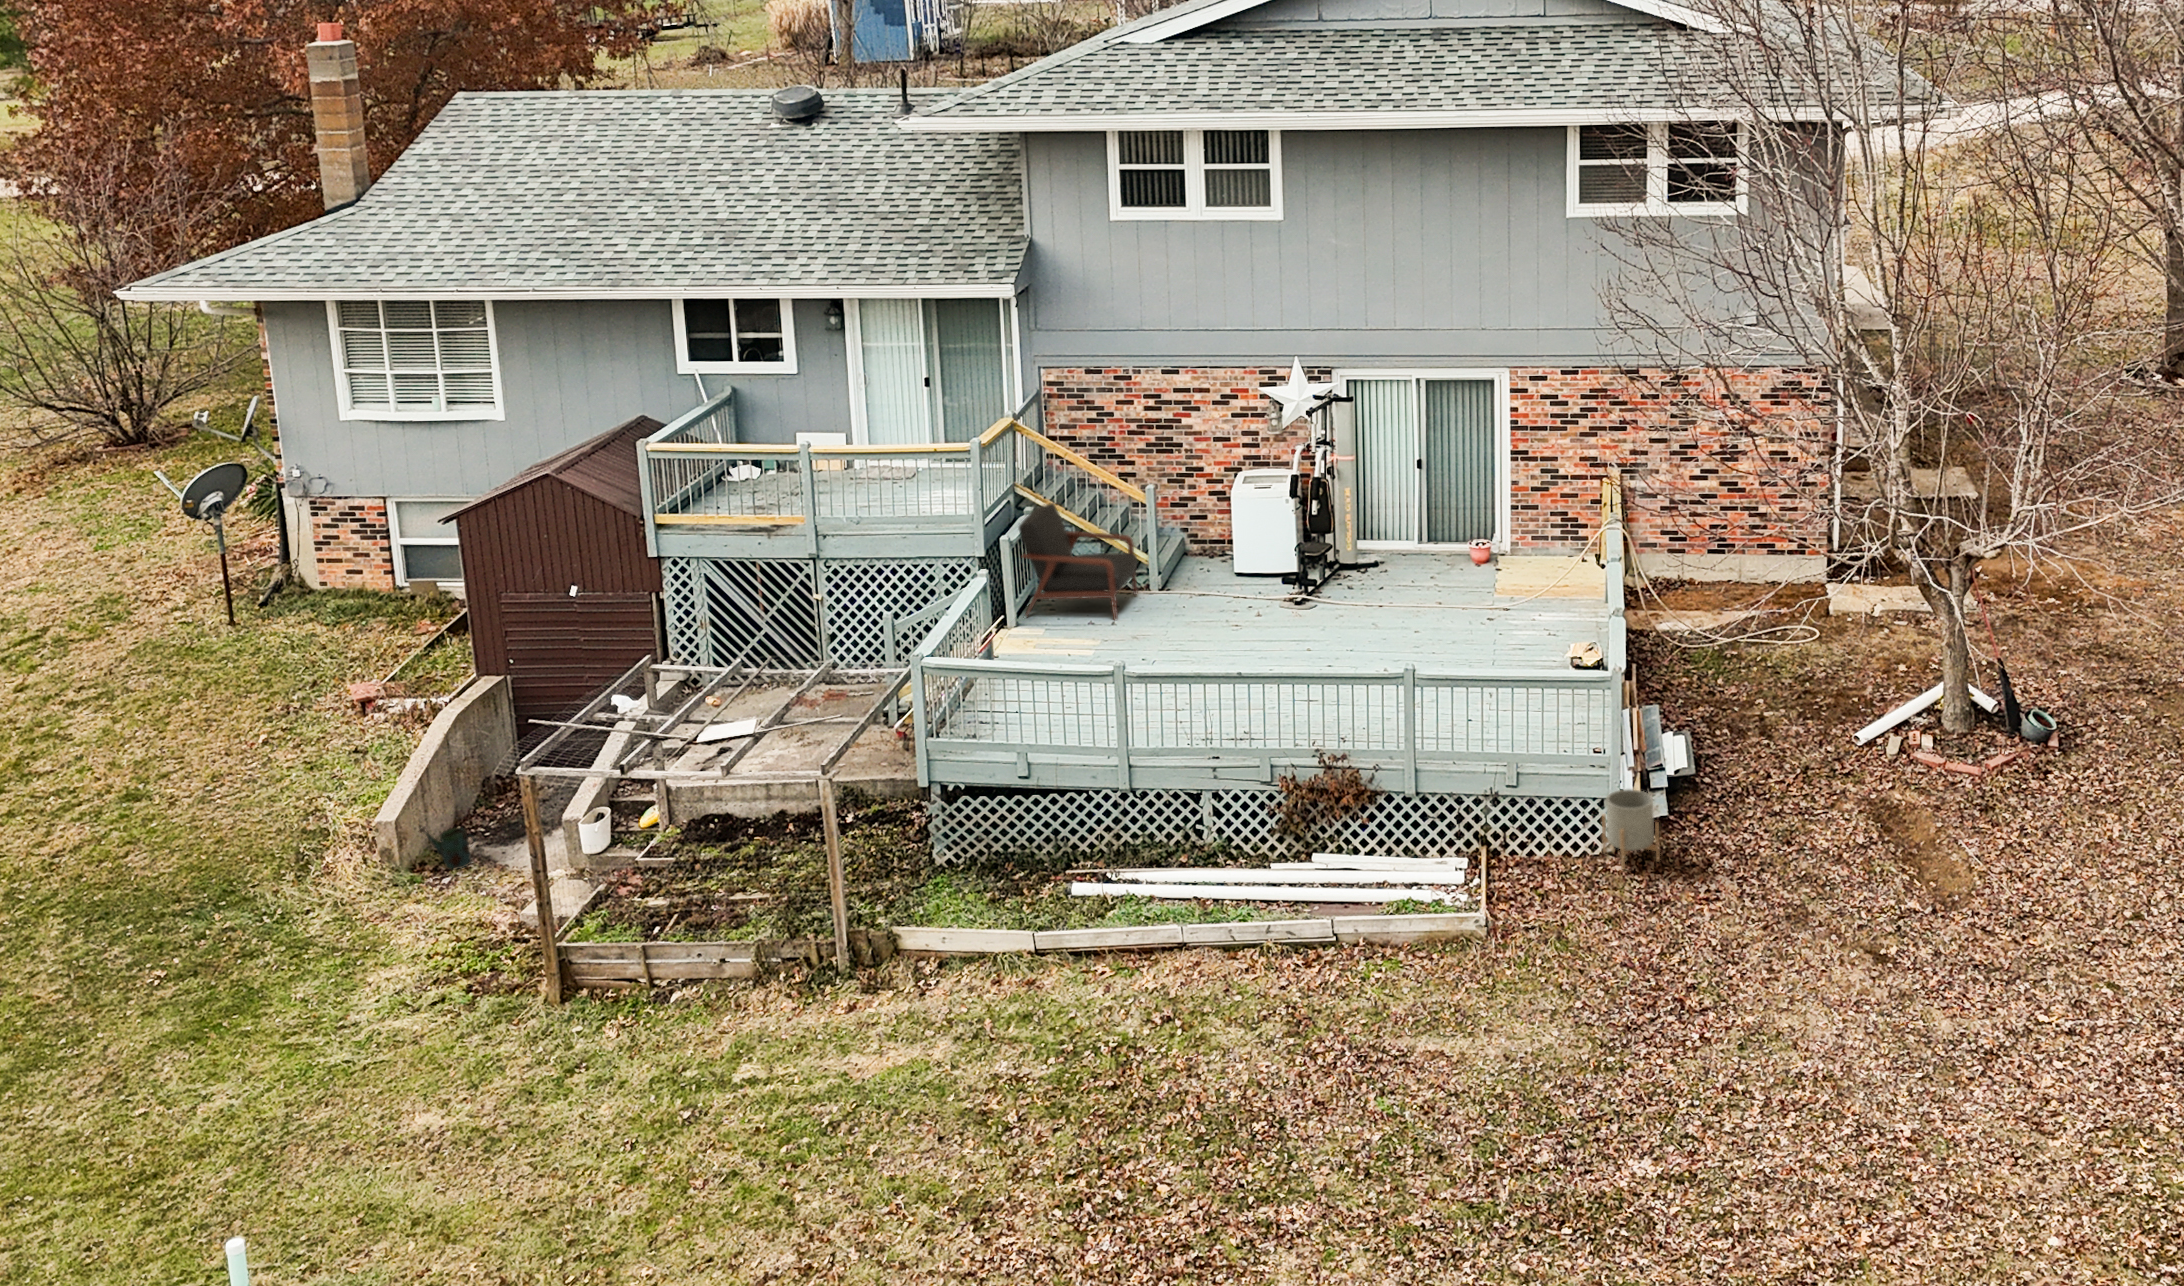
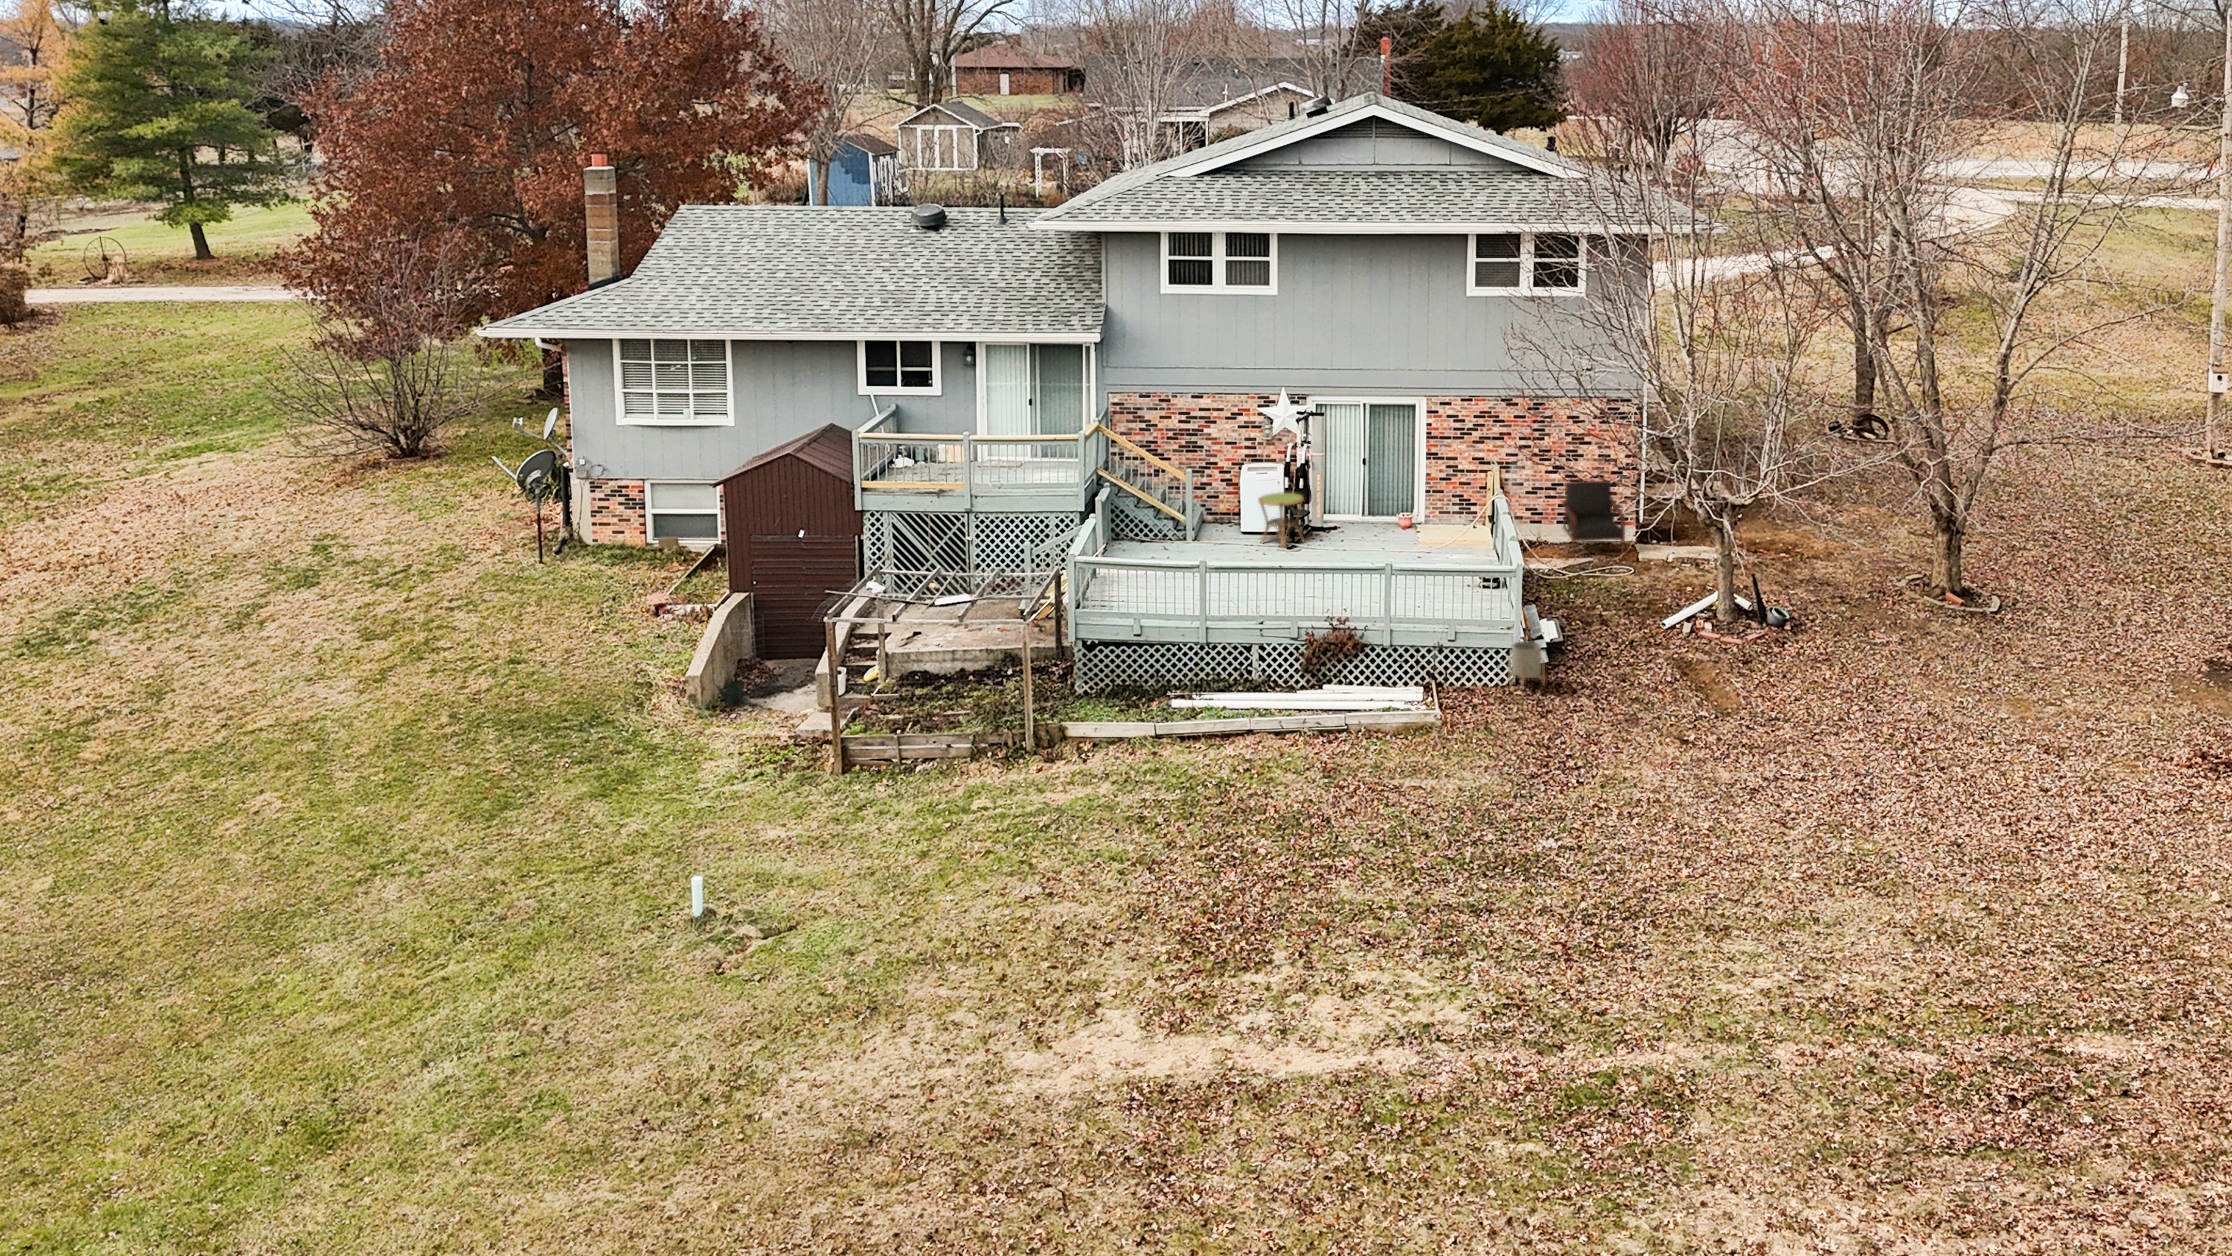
chair: present [1019,503,1137,621] -> present [1562,481,1626,557]
side table: none [1242,522,1316,610] -> present [1258,493,1304,548]

